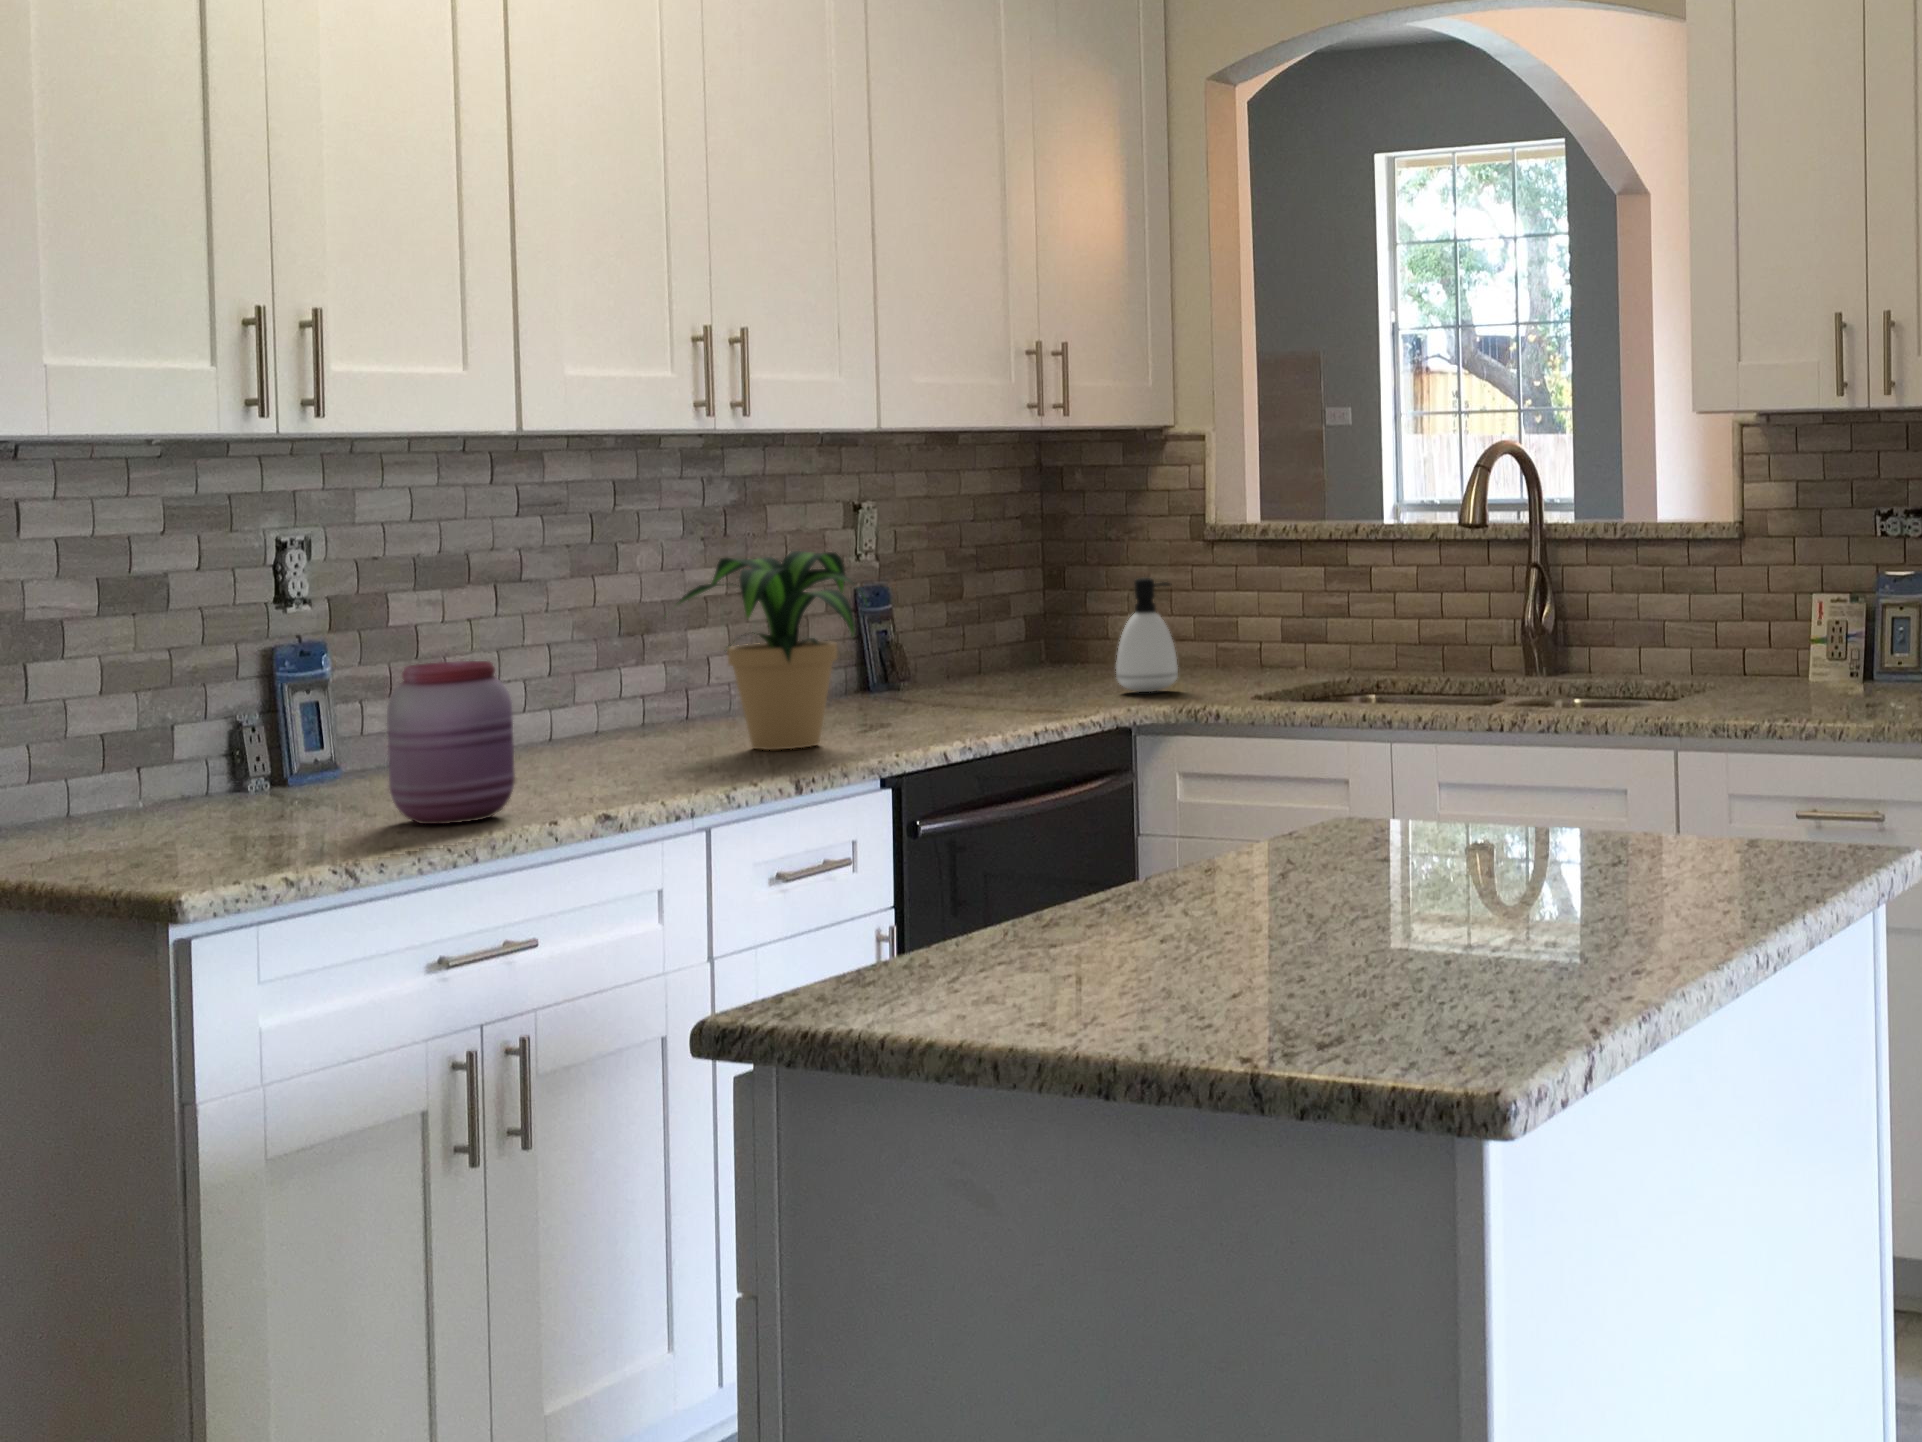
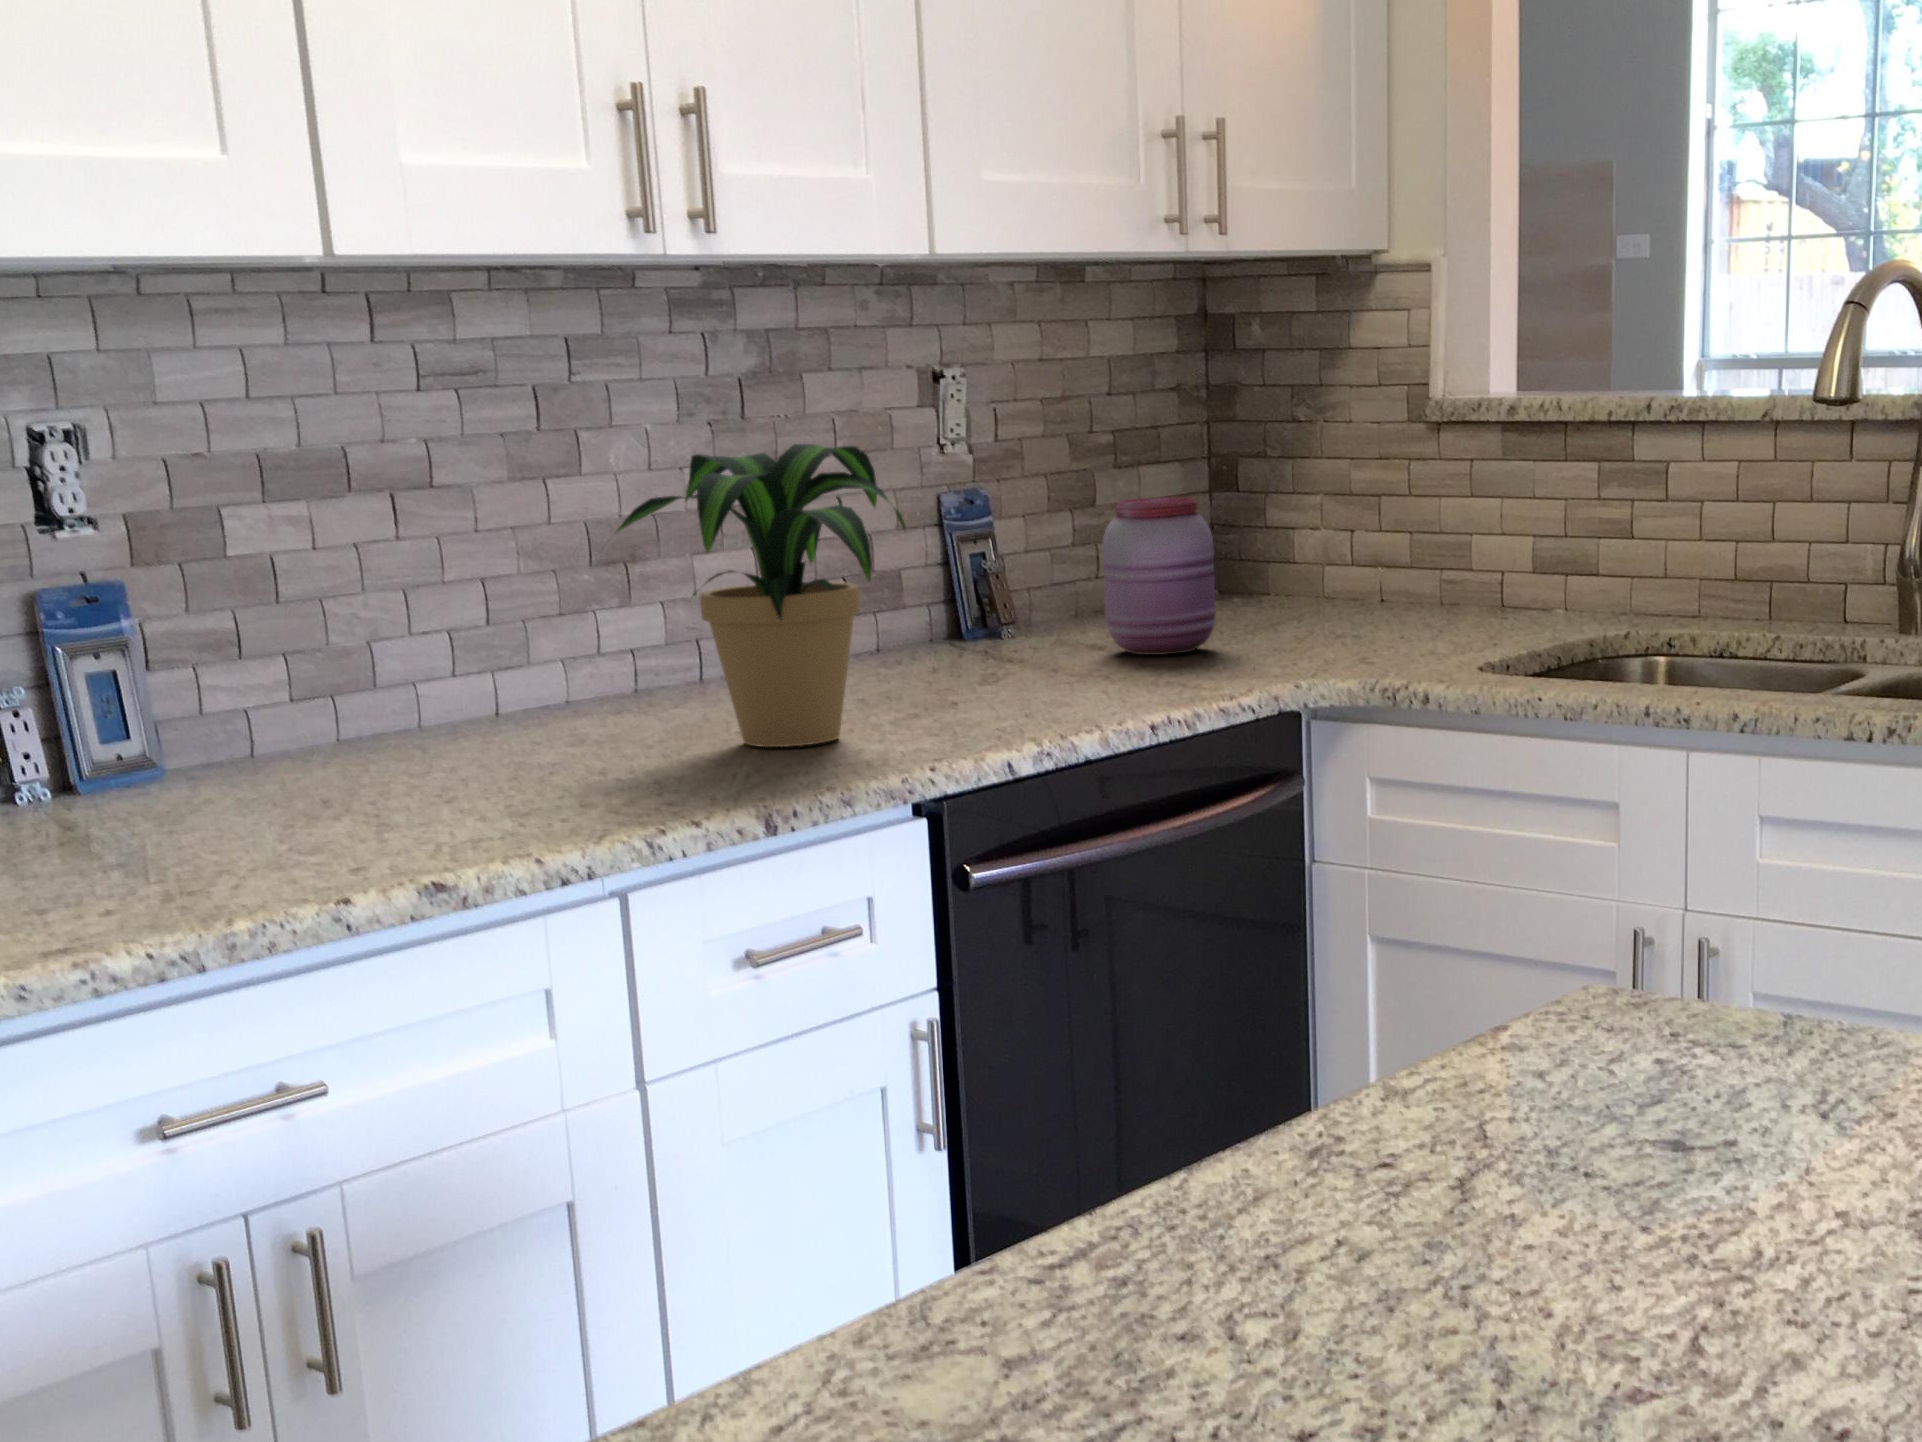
soap dispenser: present [1116,578,1178,692] -> none [1295,480,1383,647]
jar: present [387,661,515,824] -> present [1103,497,1216,655]

